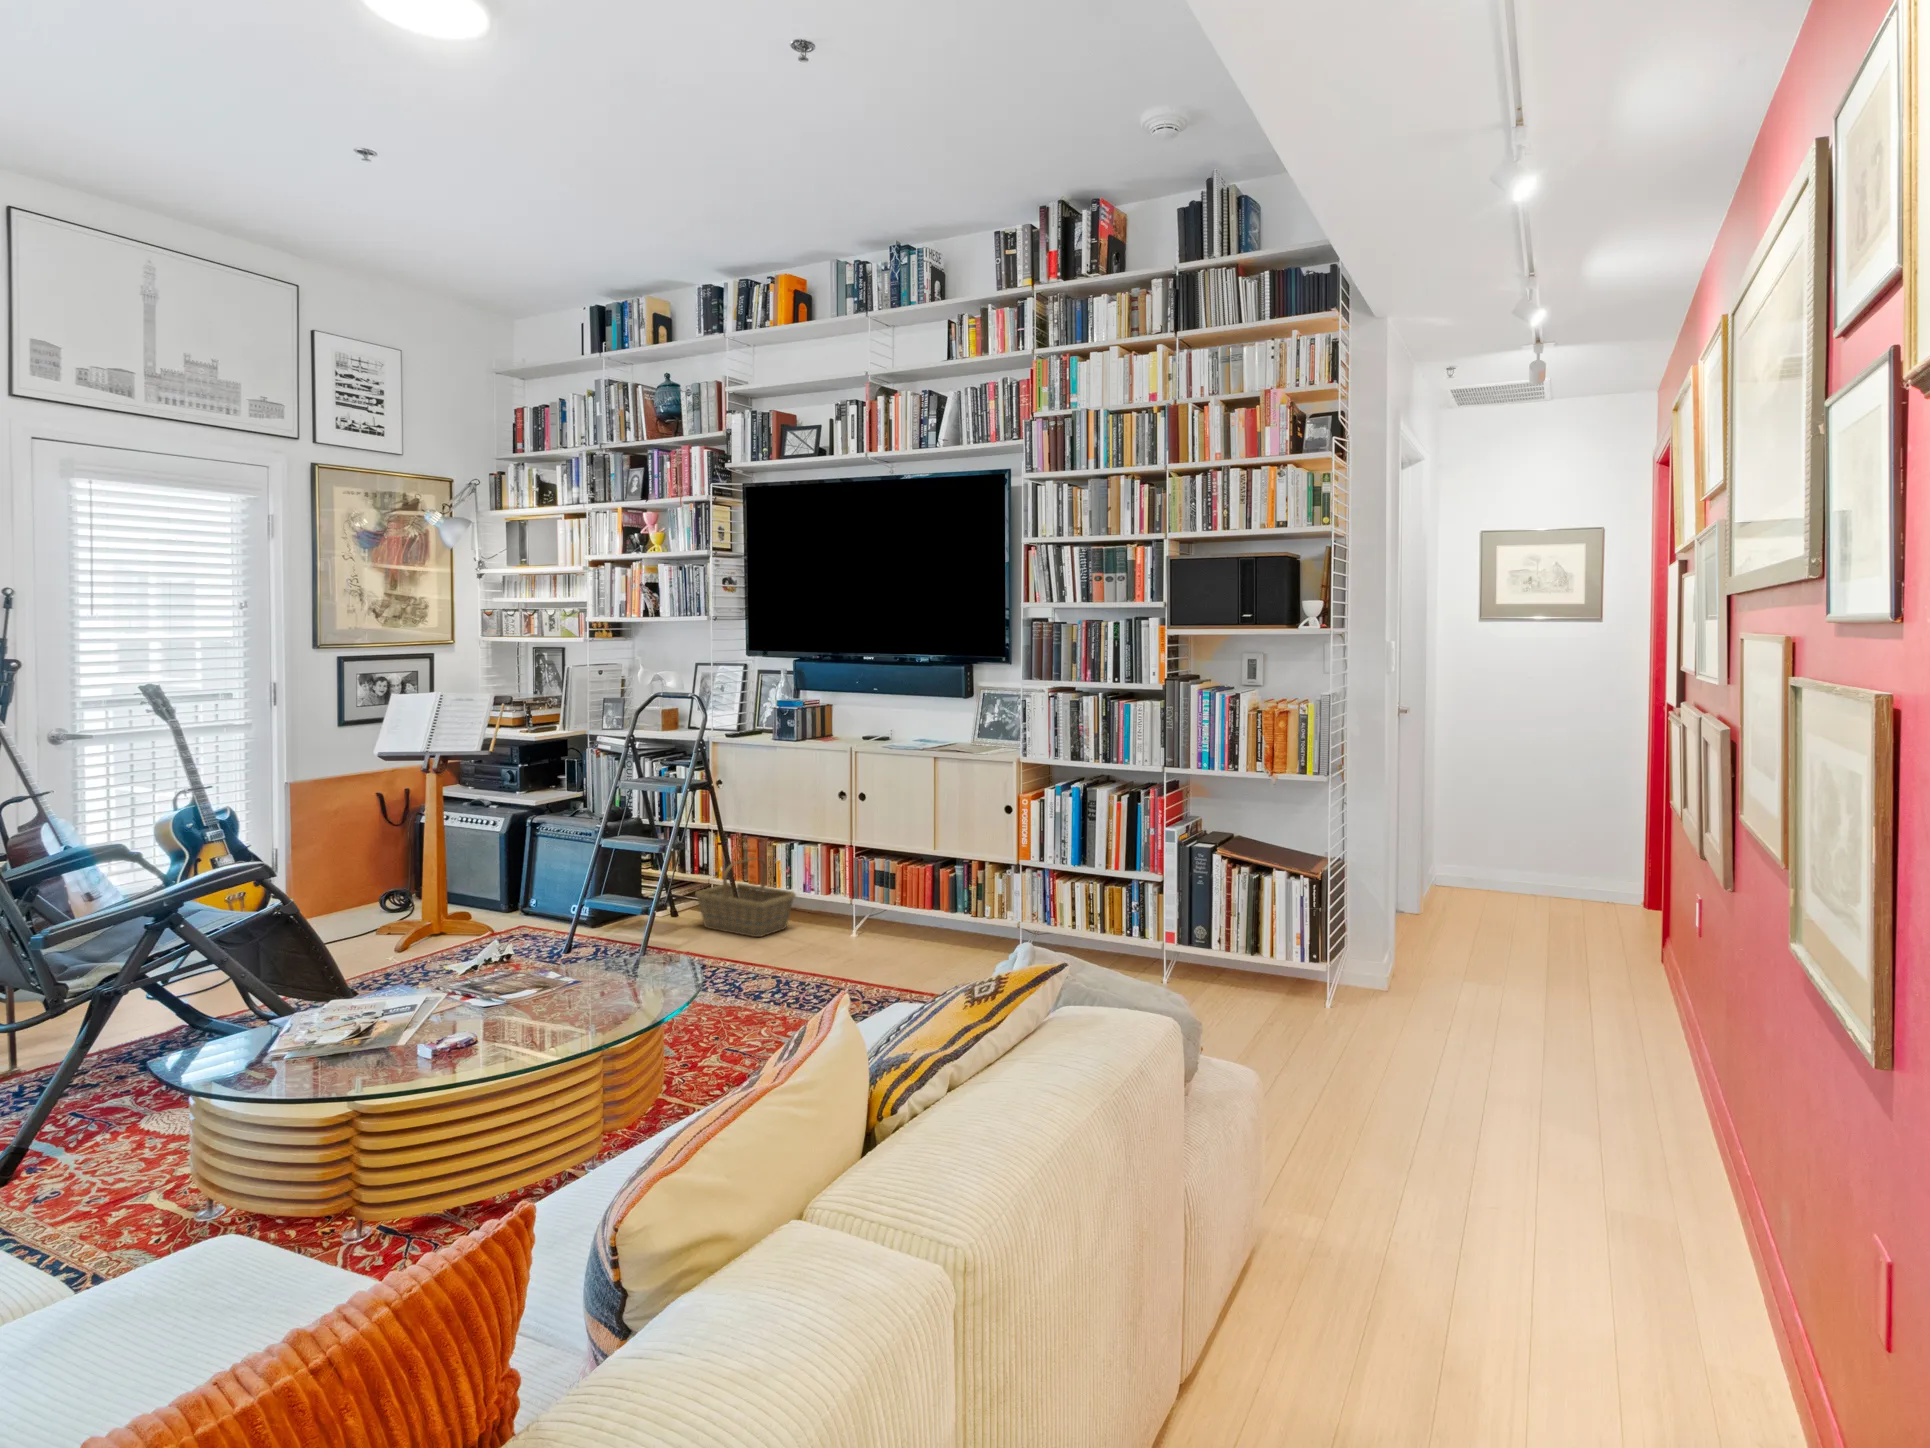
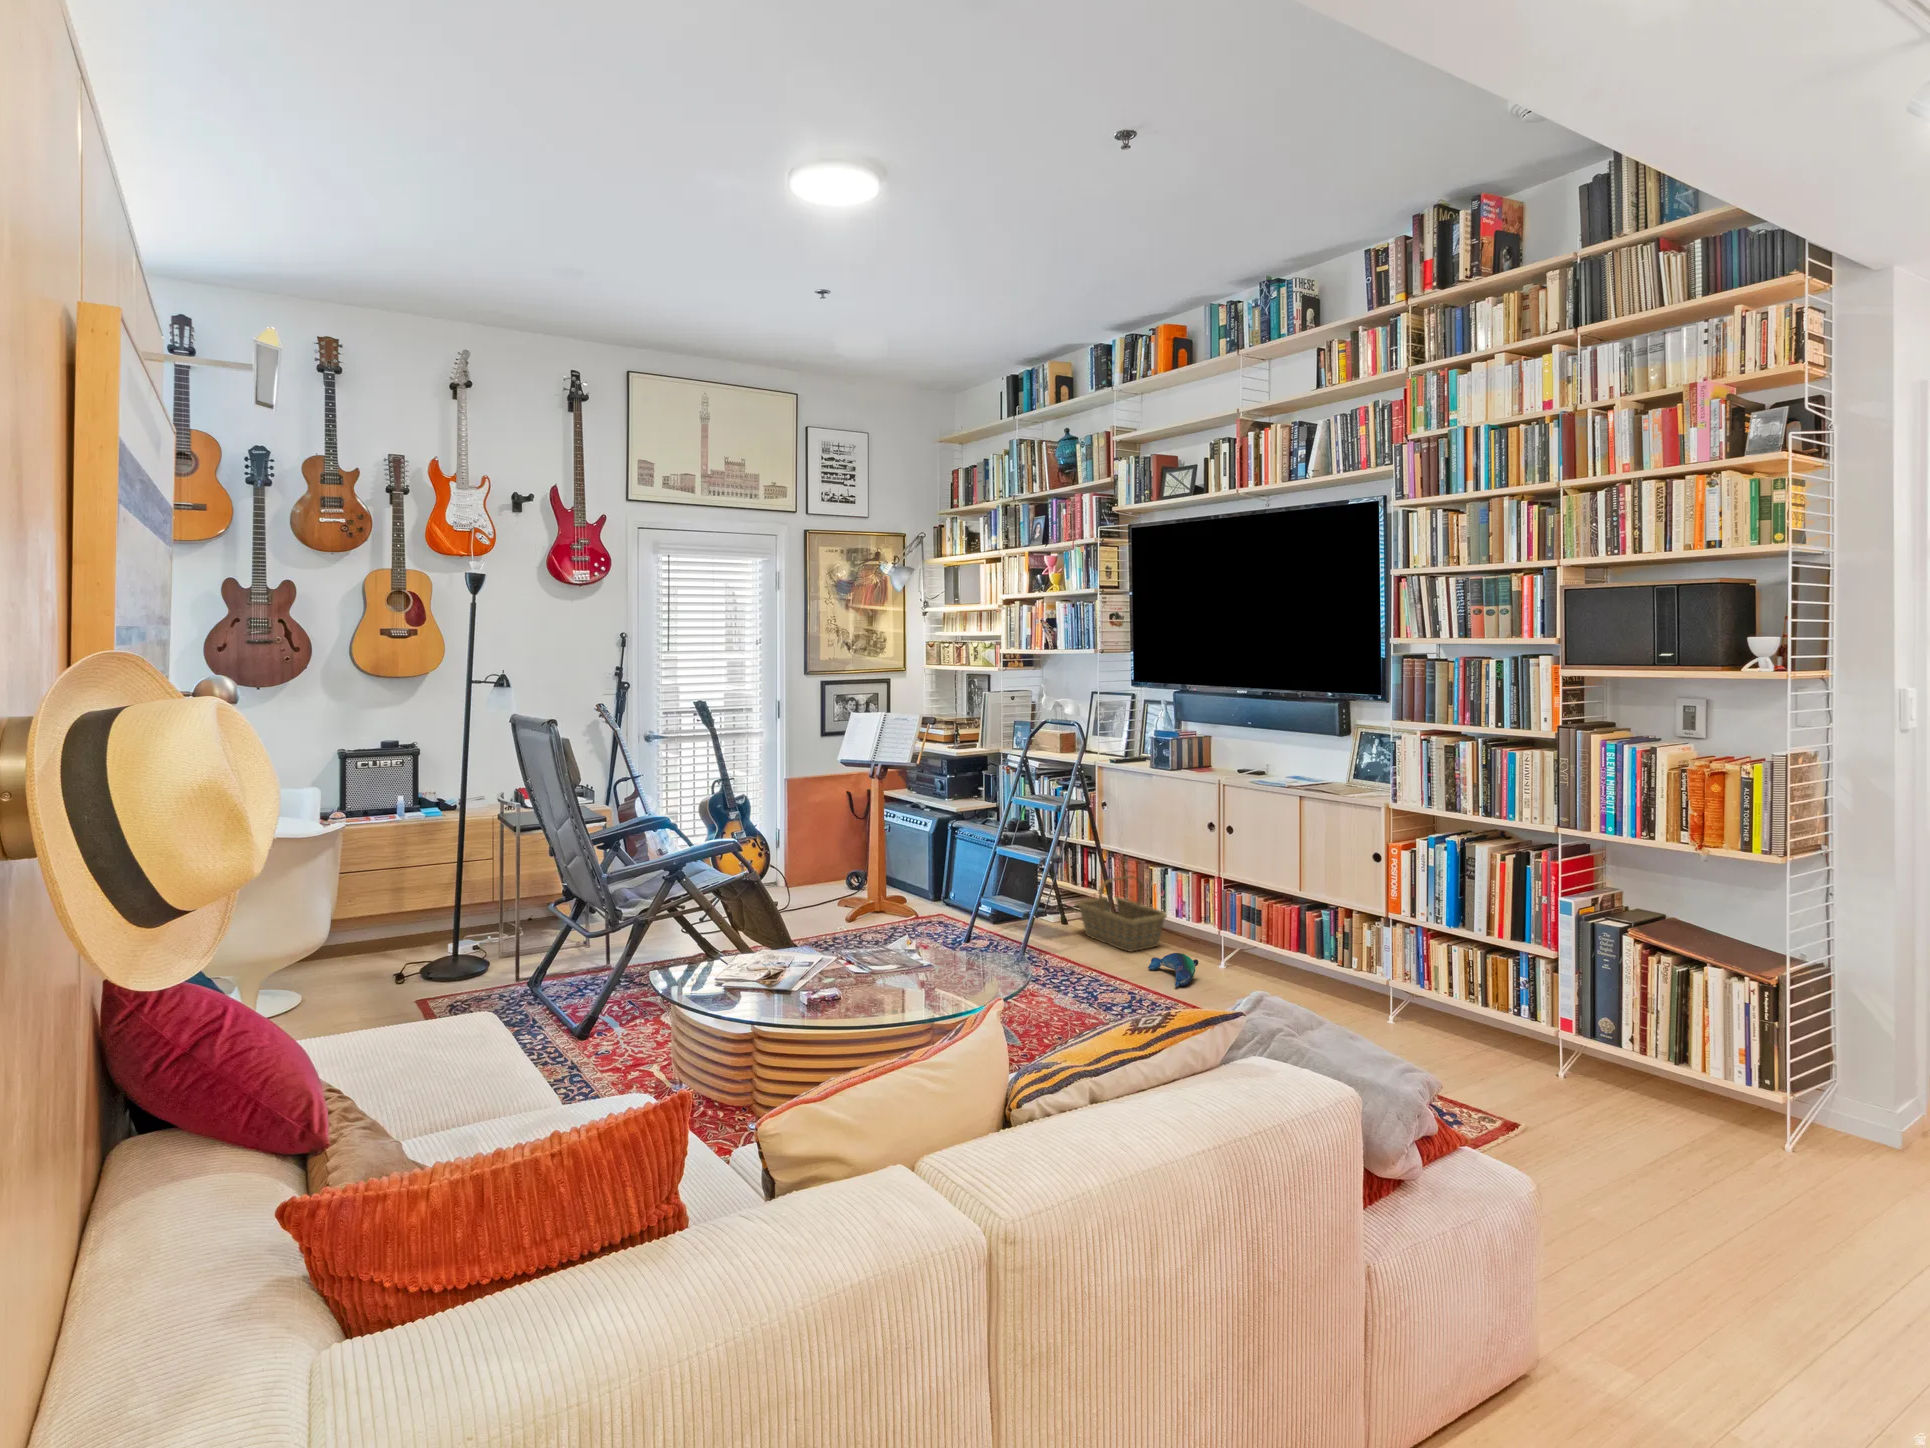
plush toy: none [785,929,839,963] -> present [1148,953,1198,987]

